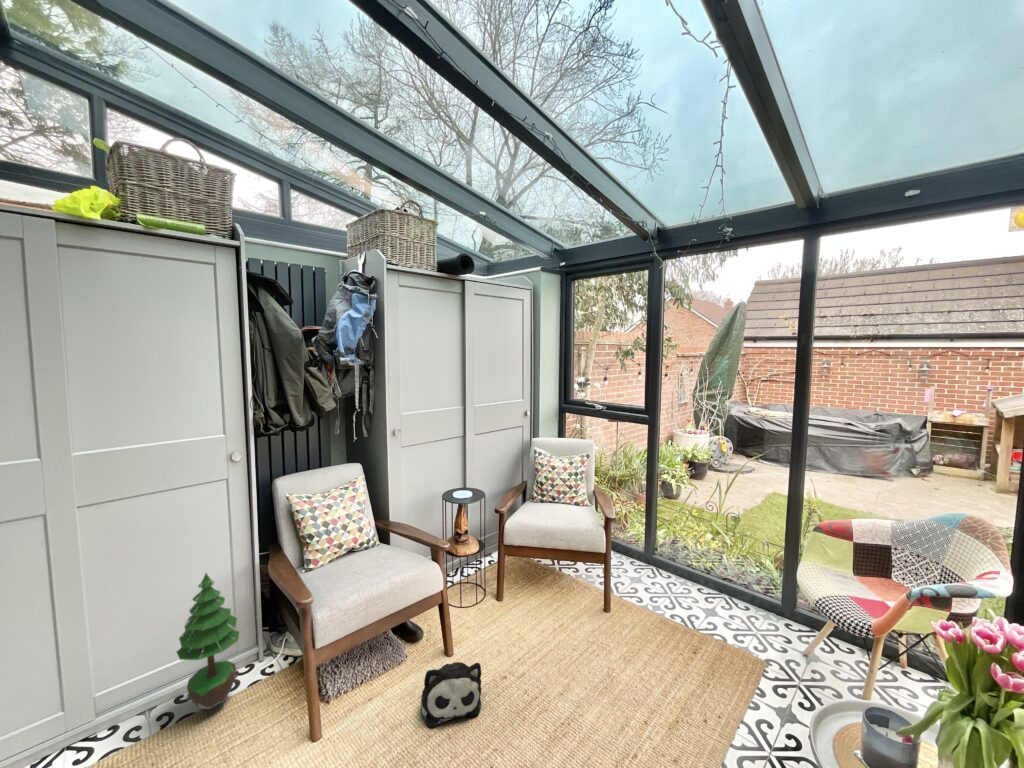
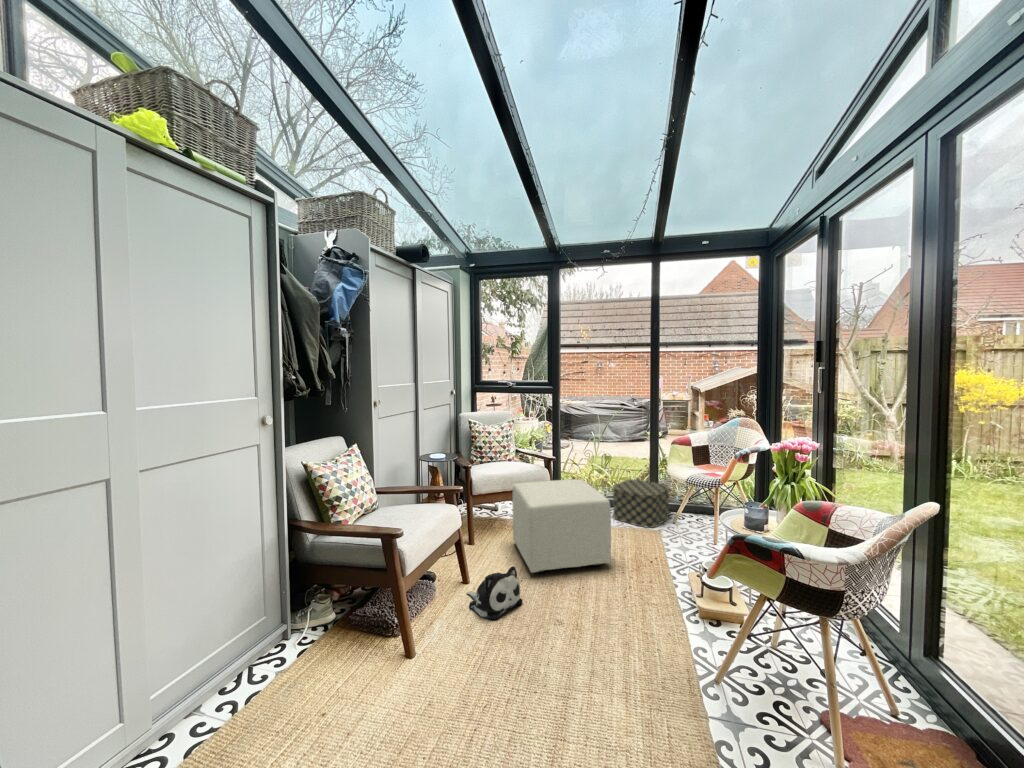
ottoman: none [520,544,638,699] -> present [513,479,611,573]
storage box: none [705,563,802,653] -> present [613,479,669,528]
potted tree: present [177,573,239,709] -> none [242,534,303,681]

